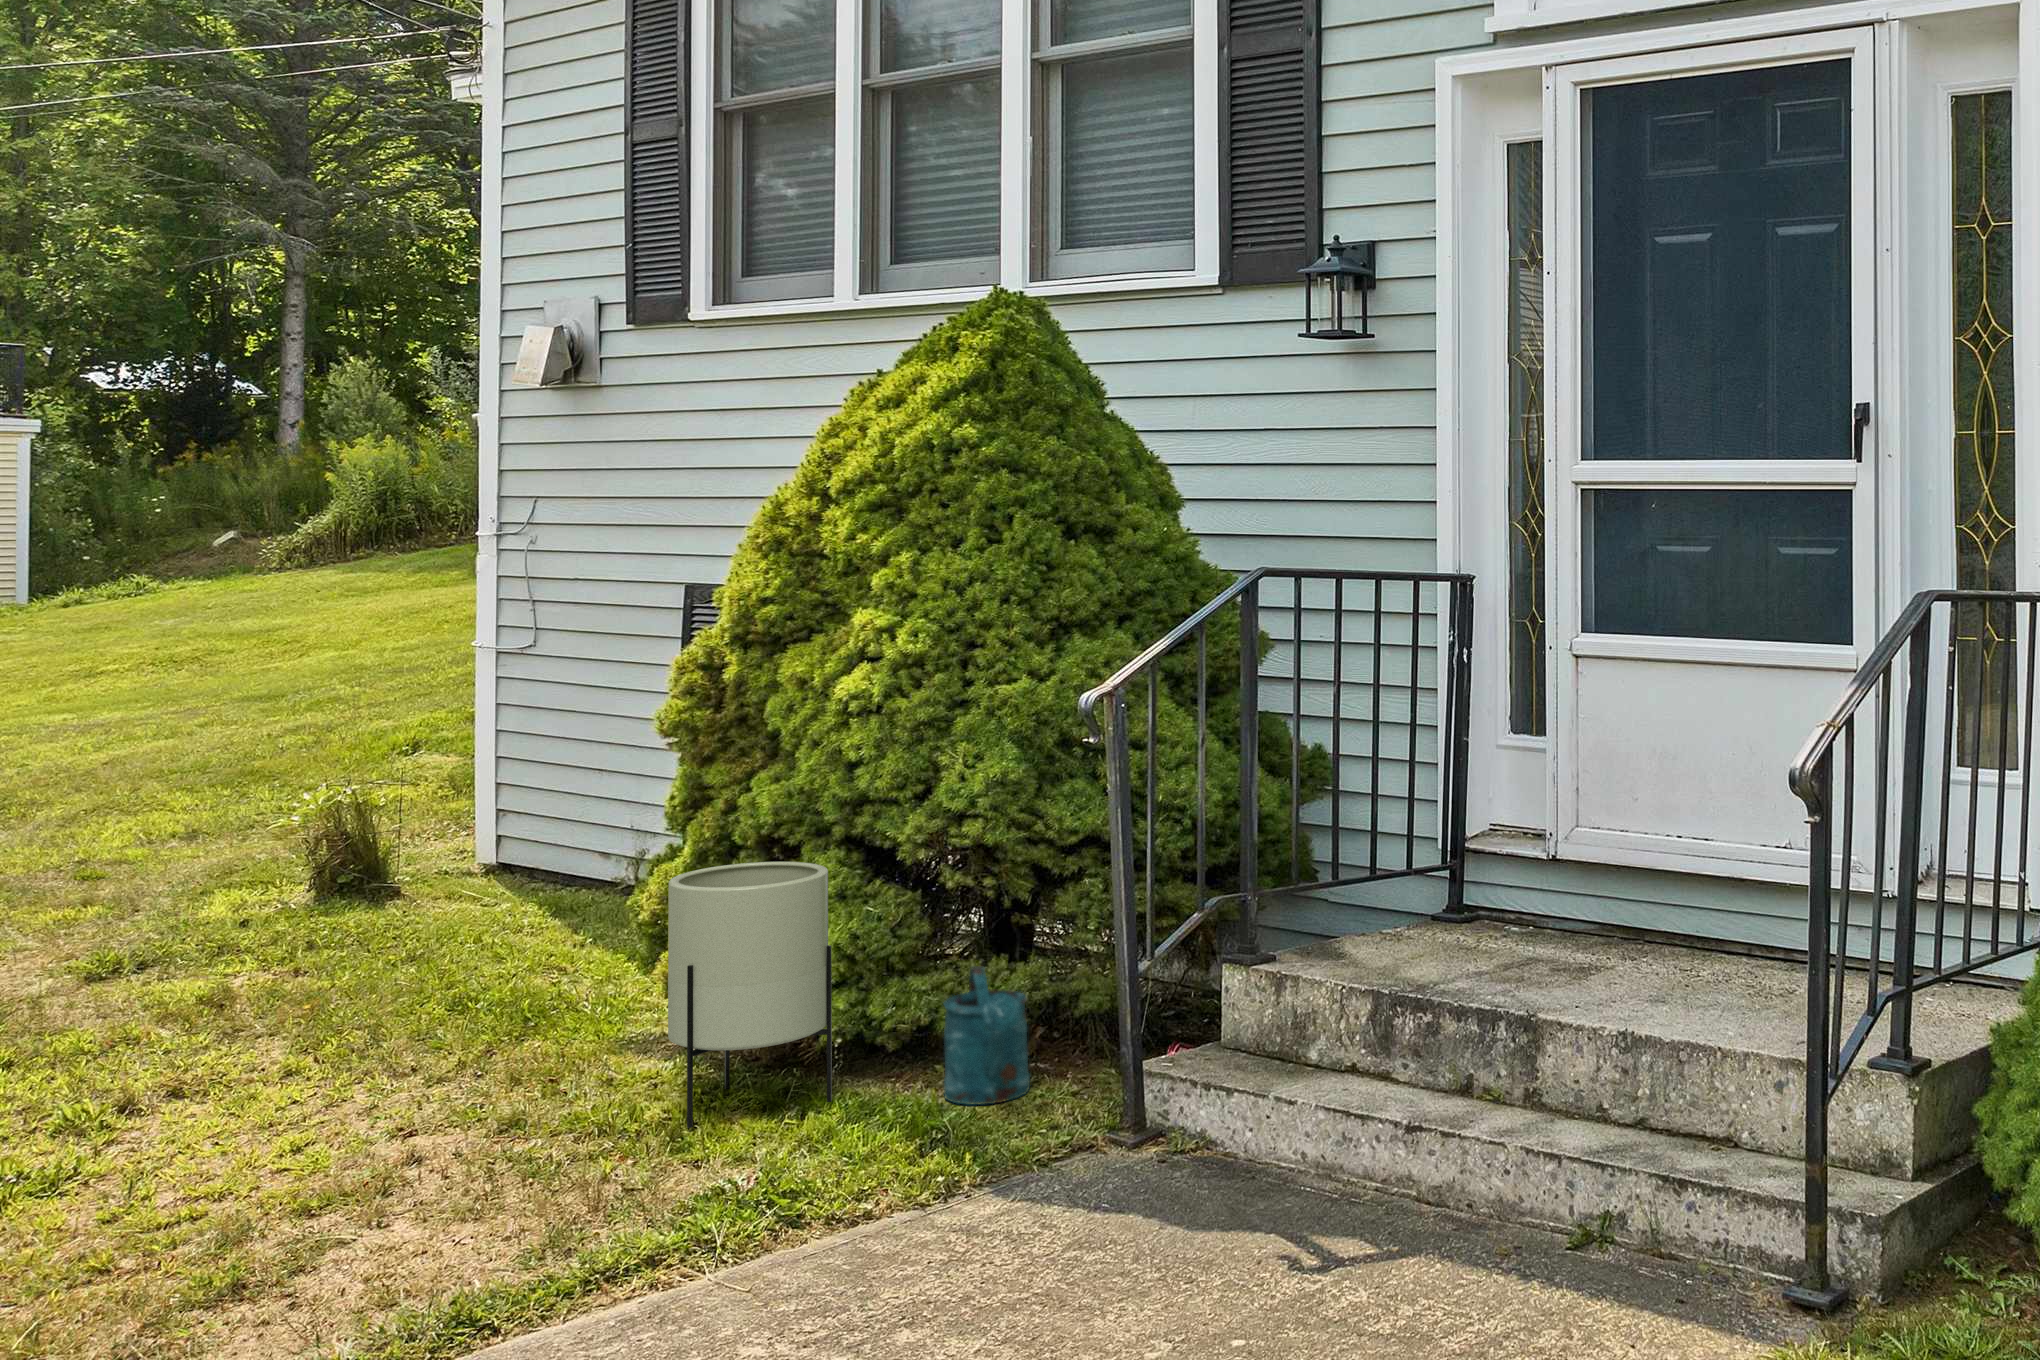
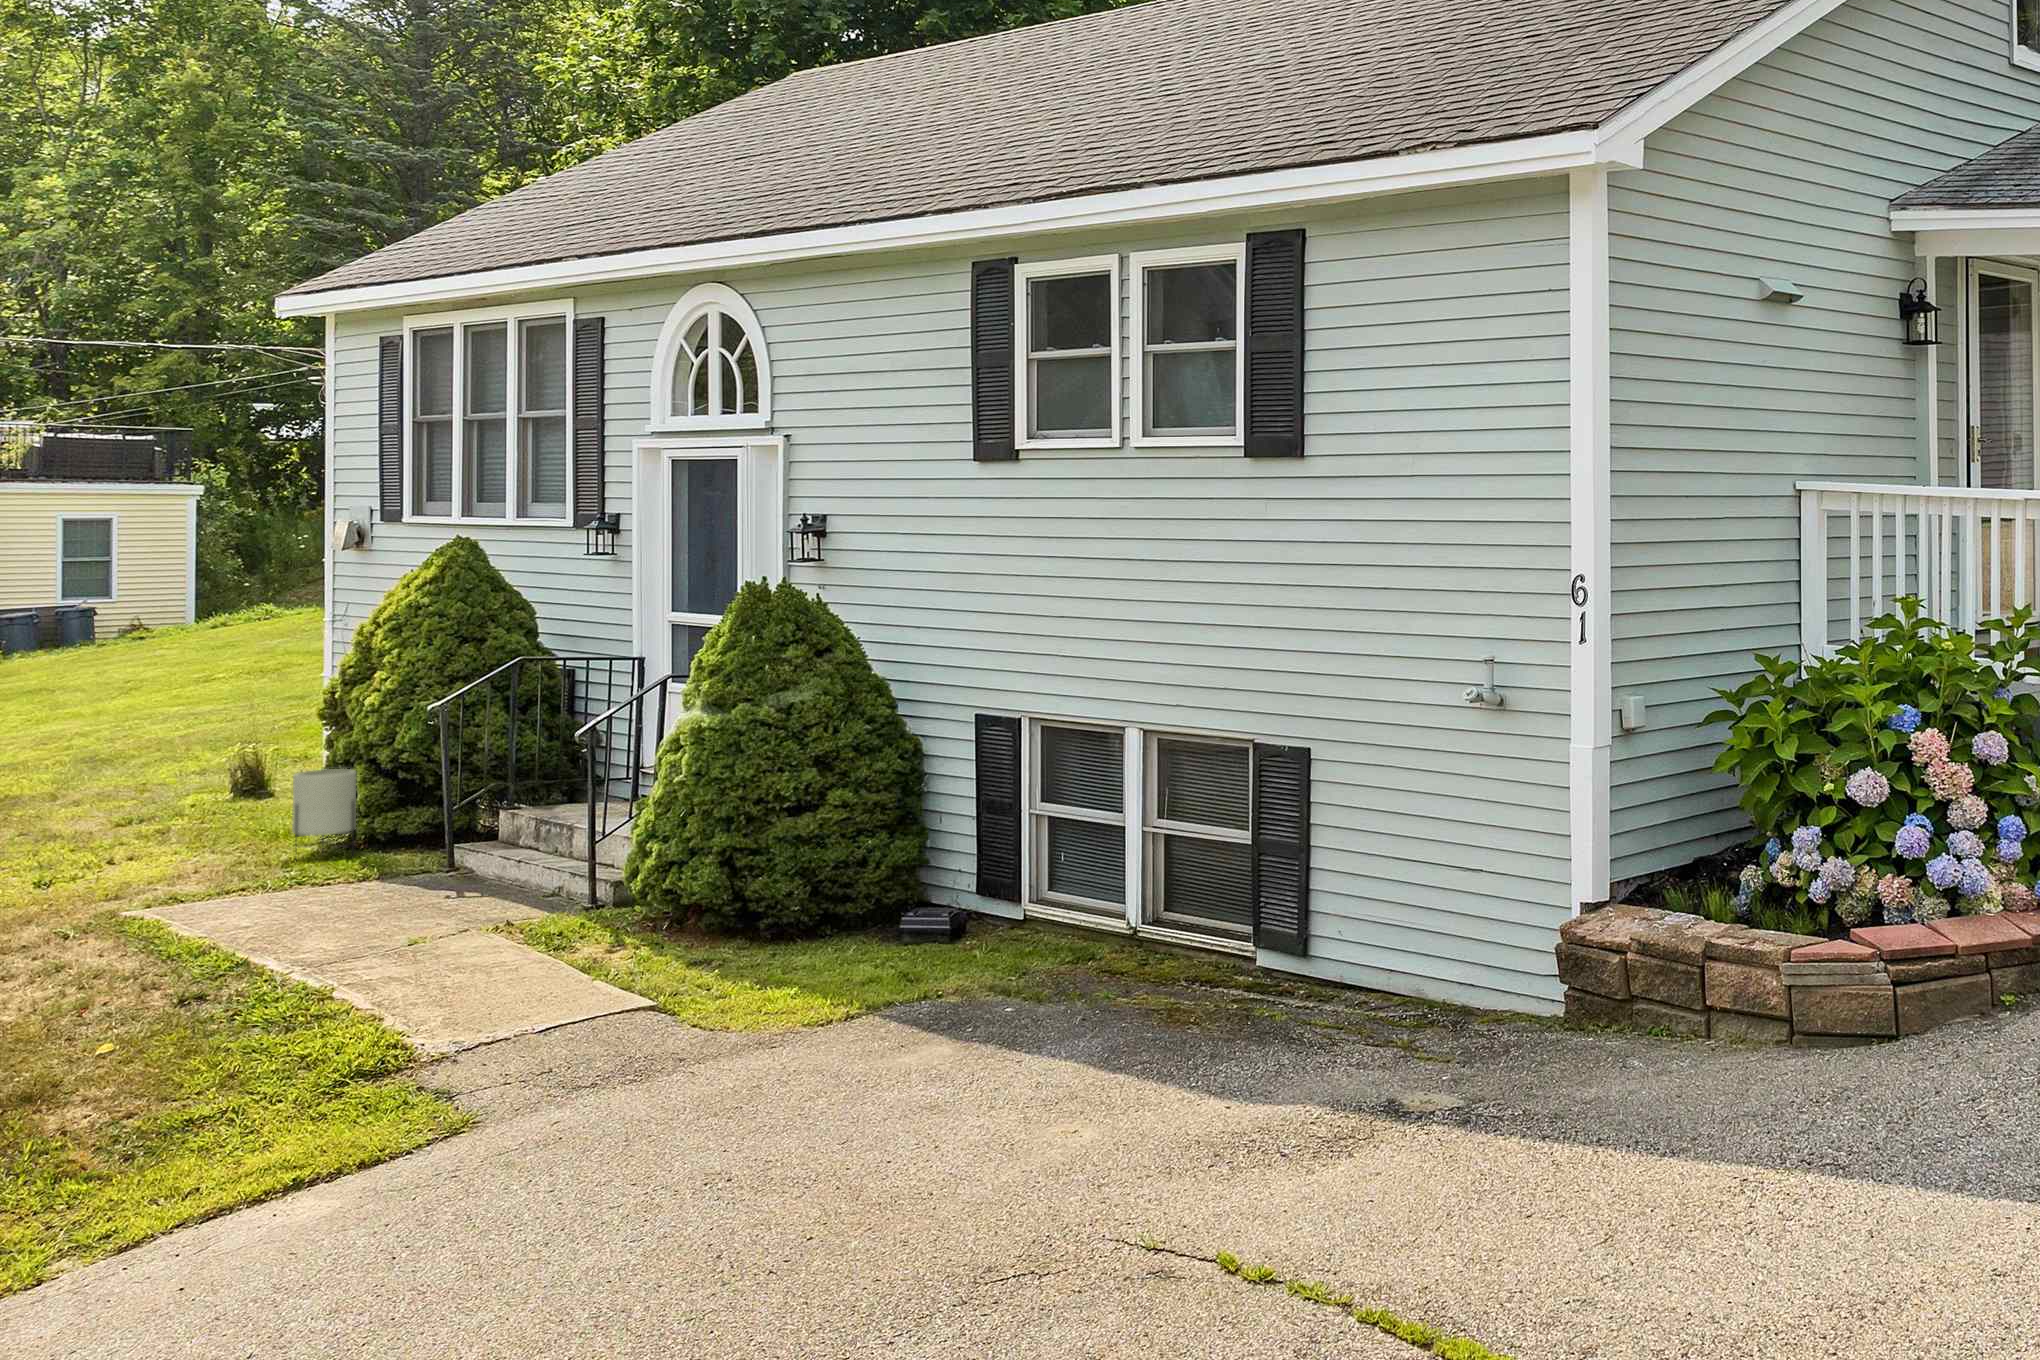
watering can: present [944,966,1030,1105] -> none [392,811,427,860]

